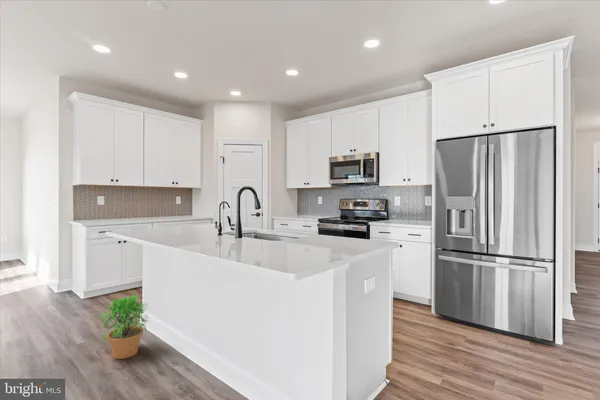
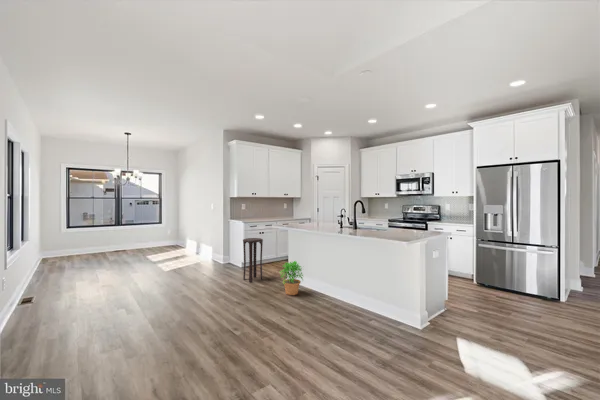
stool: none [59,252,101,330] -> present [243,238,263,282]

